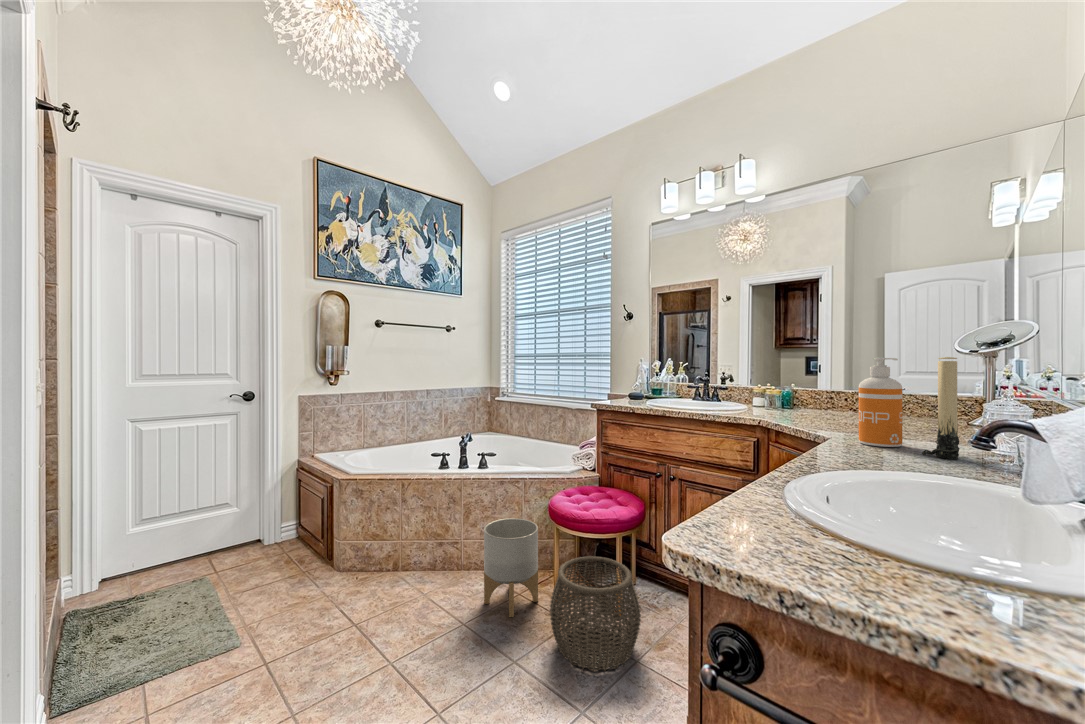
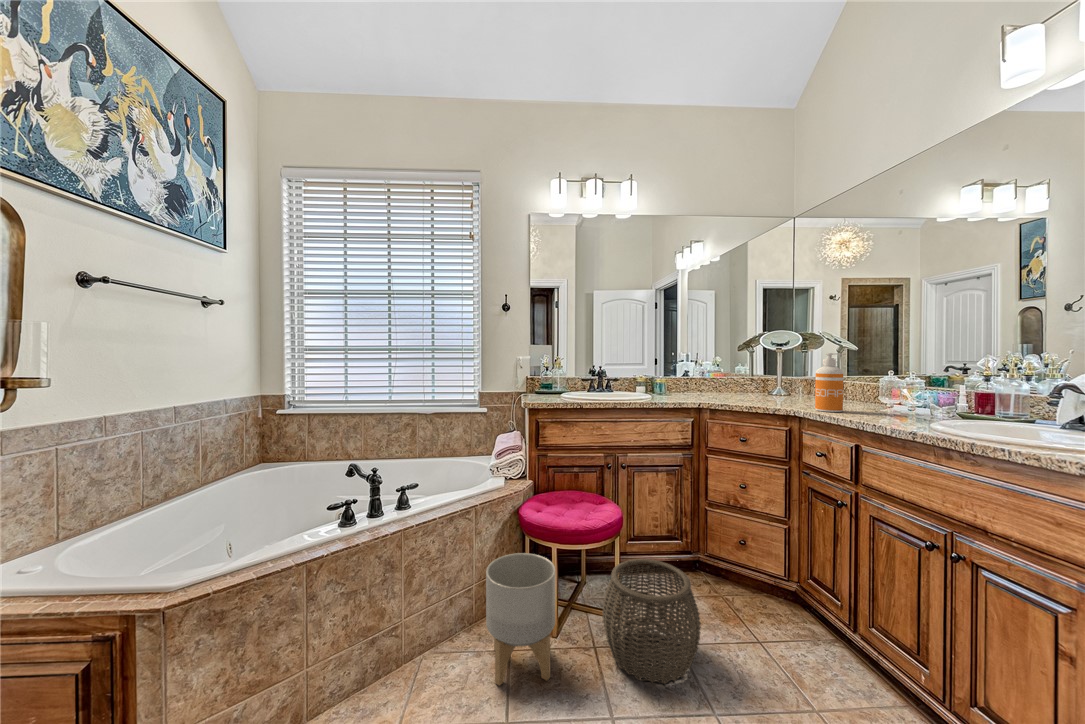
candle: present [922,357,960,459] -> none [870,353,890,414]

